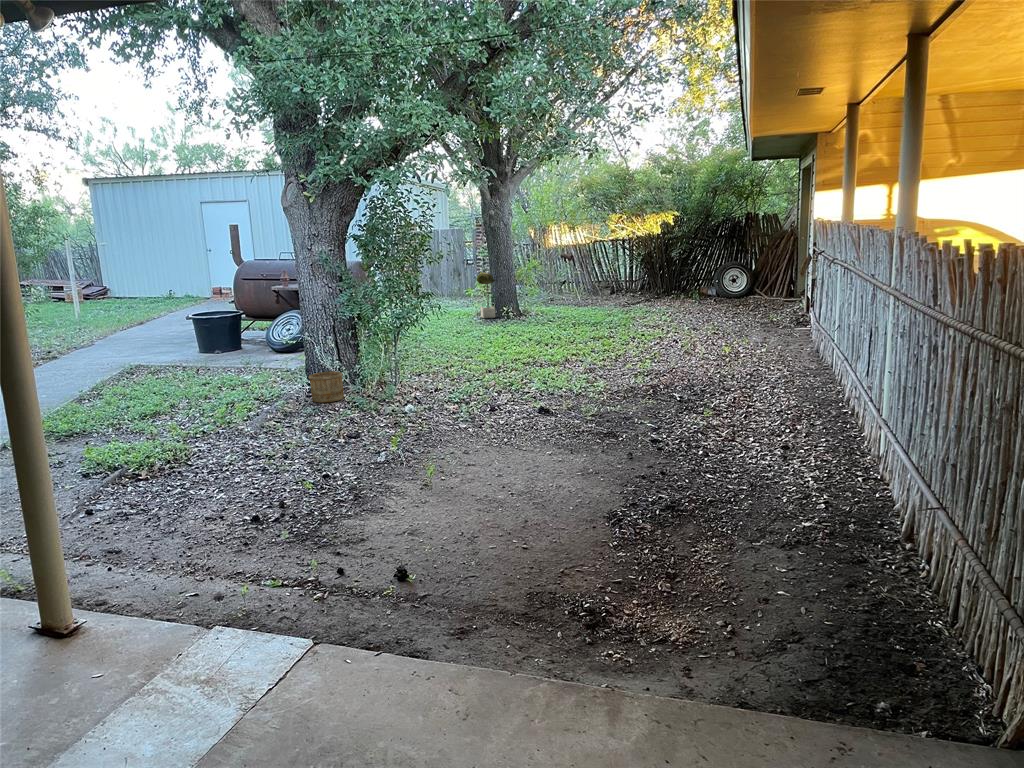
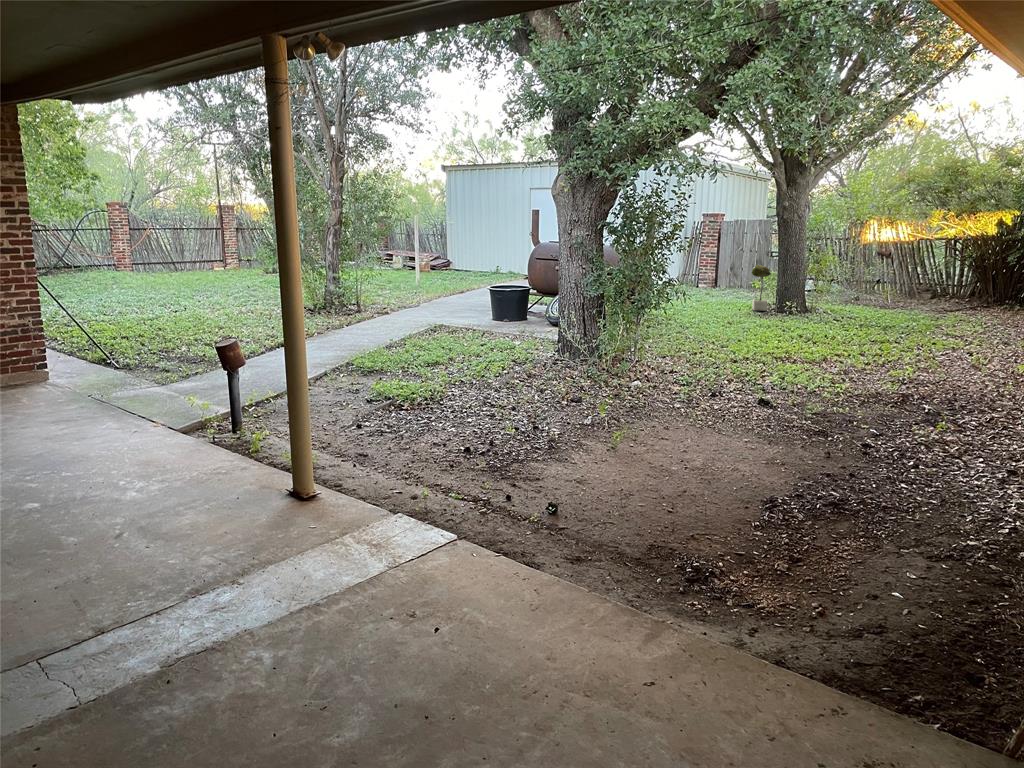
wooden bucket: present [309,371,344,403] -> none [555,343,584,370]

